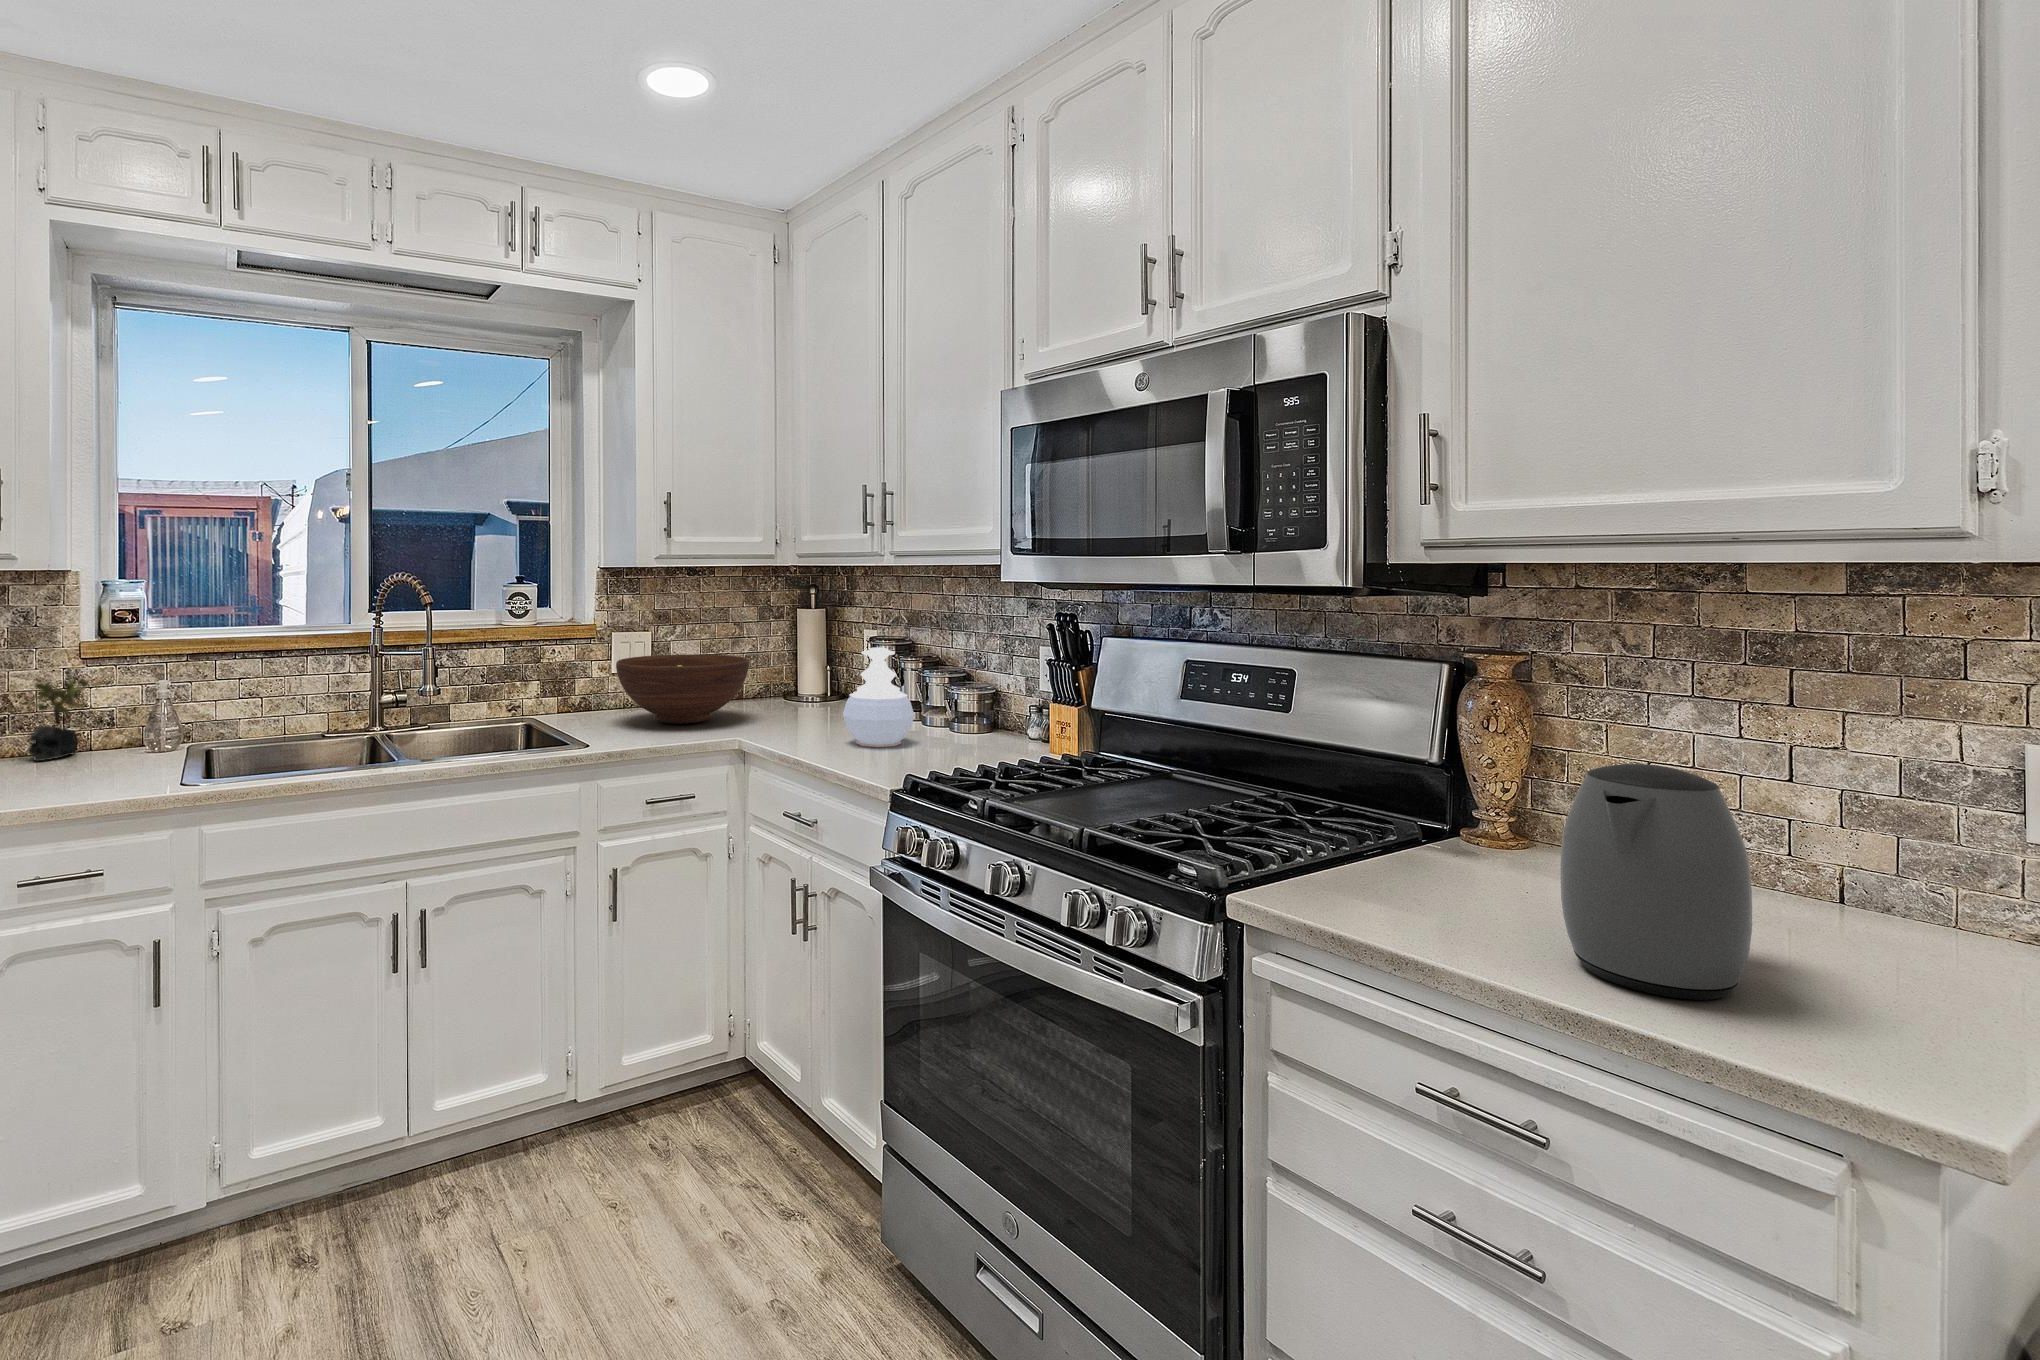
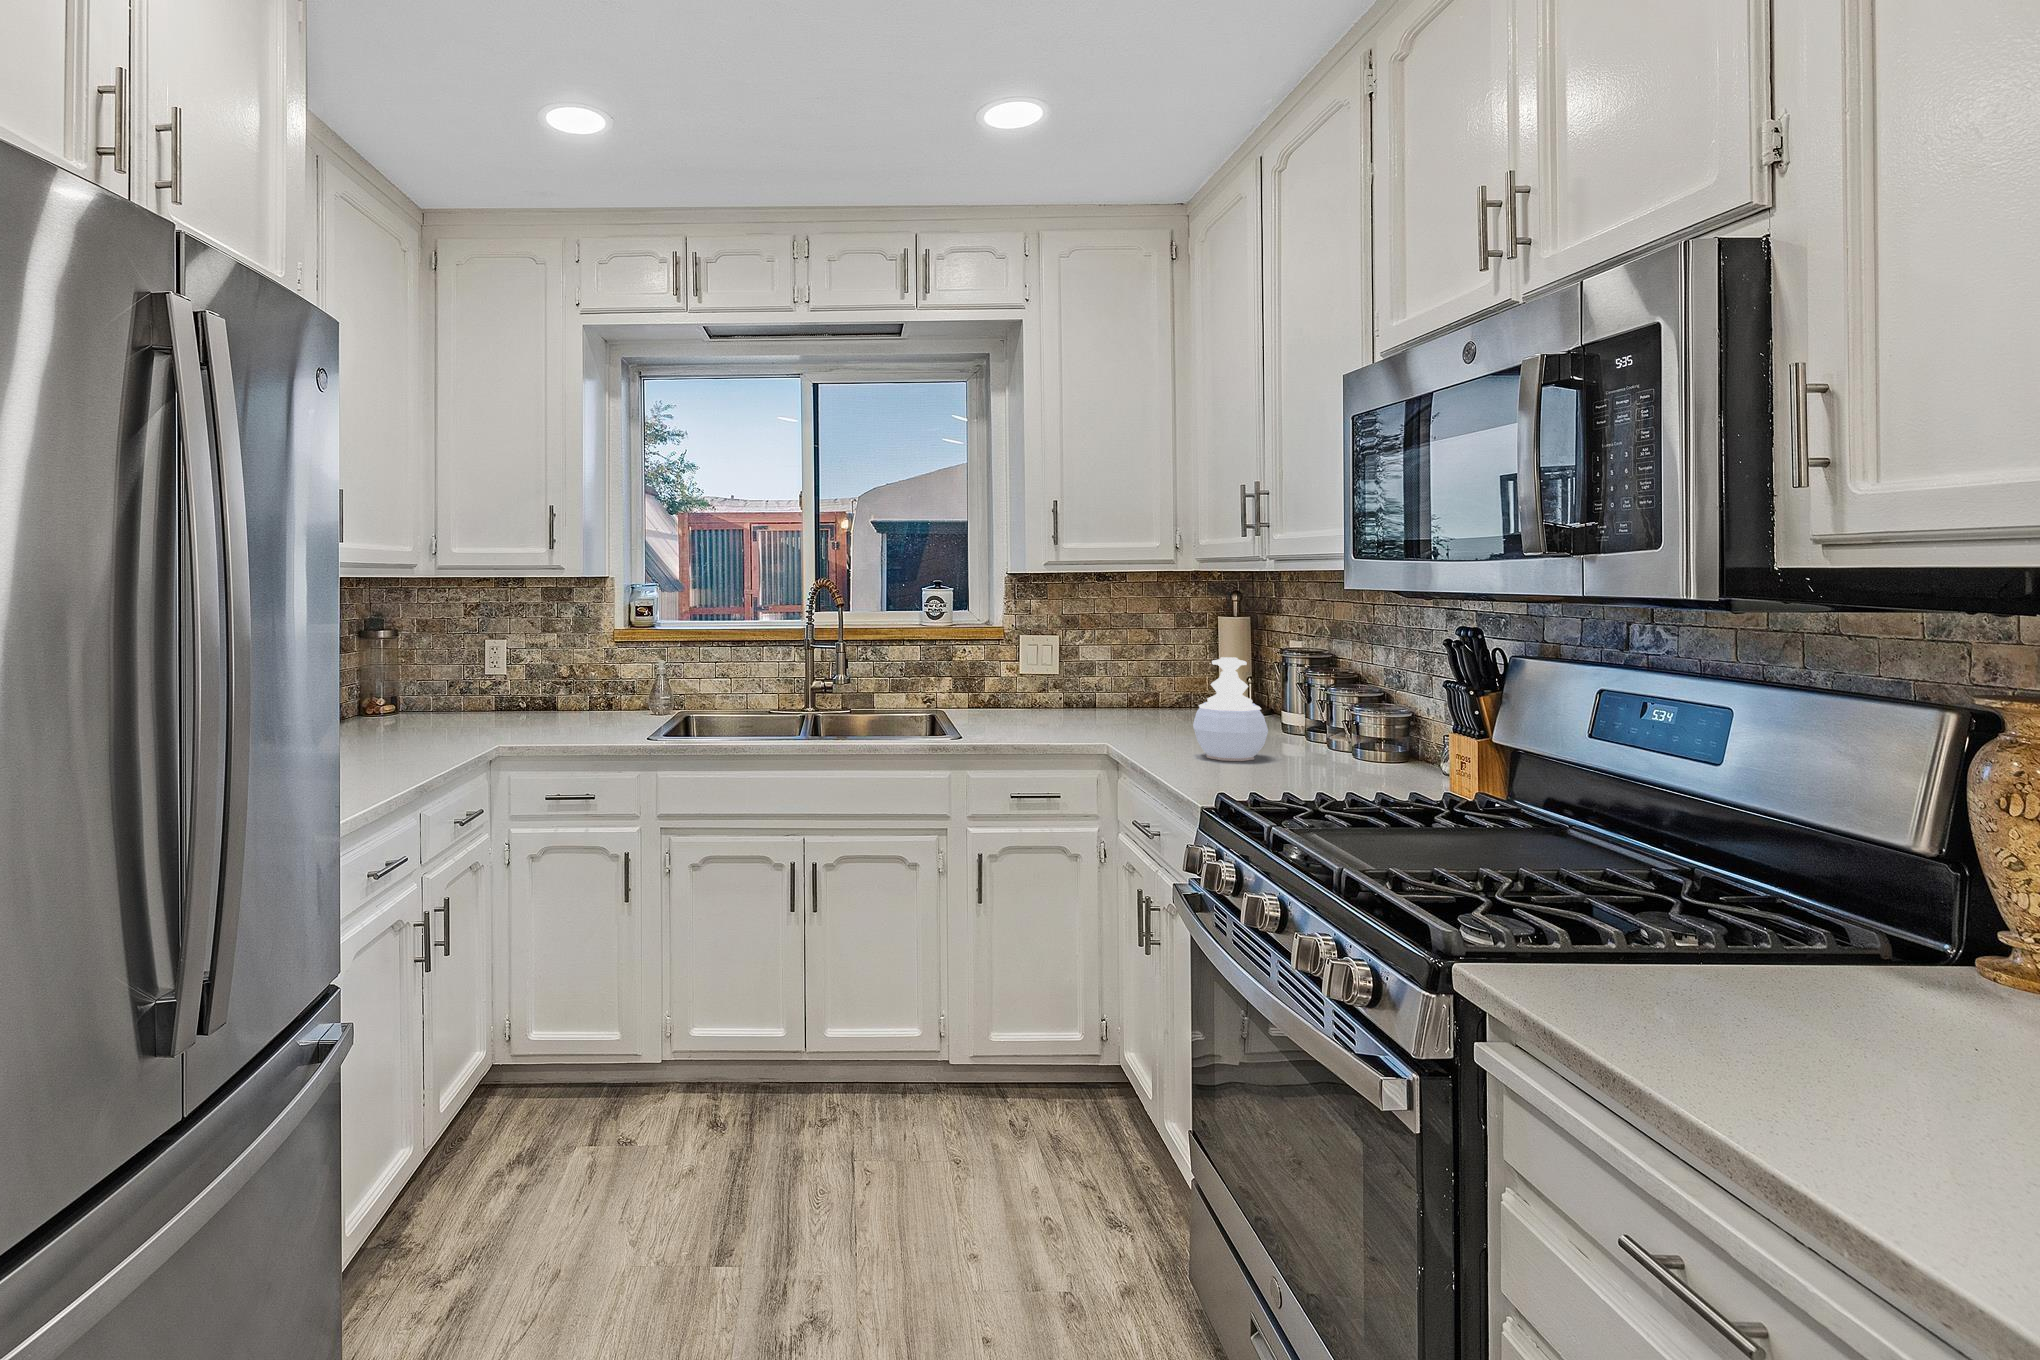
fruit bowl: present [616,654,749,724] -> none [1003,660,1134,727]
succulent plant: present [29,679,89,761] -> none [581,655,621,717]
kettle: present [1560,764,1752,1000] -> none [1592,788,1851,1044]

